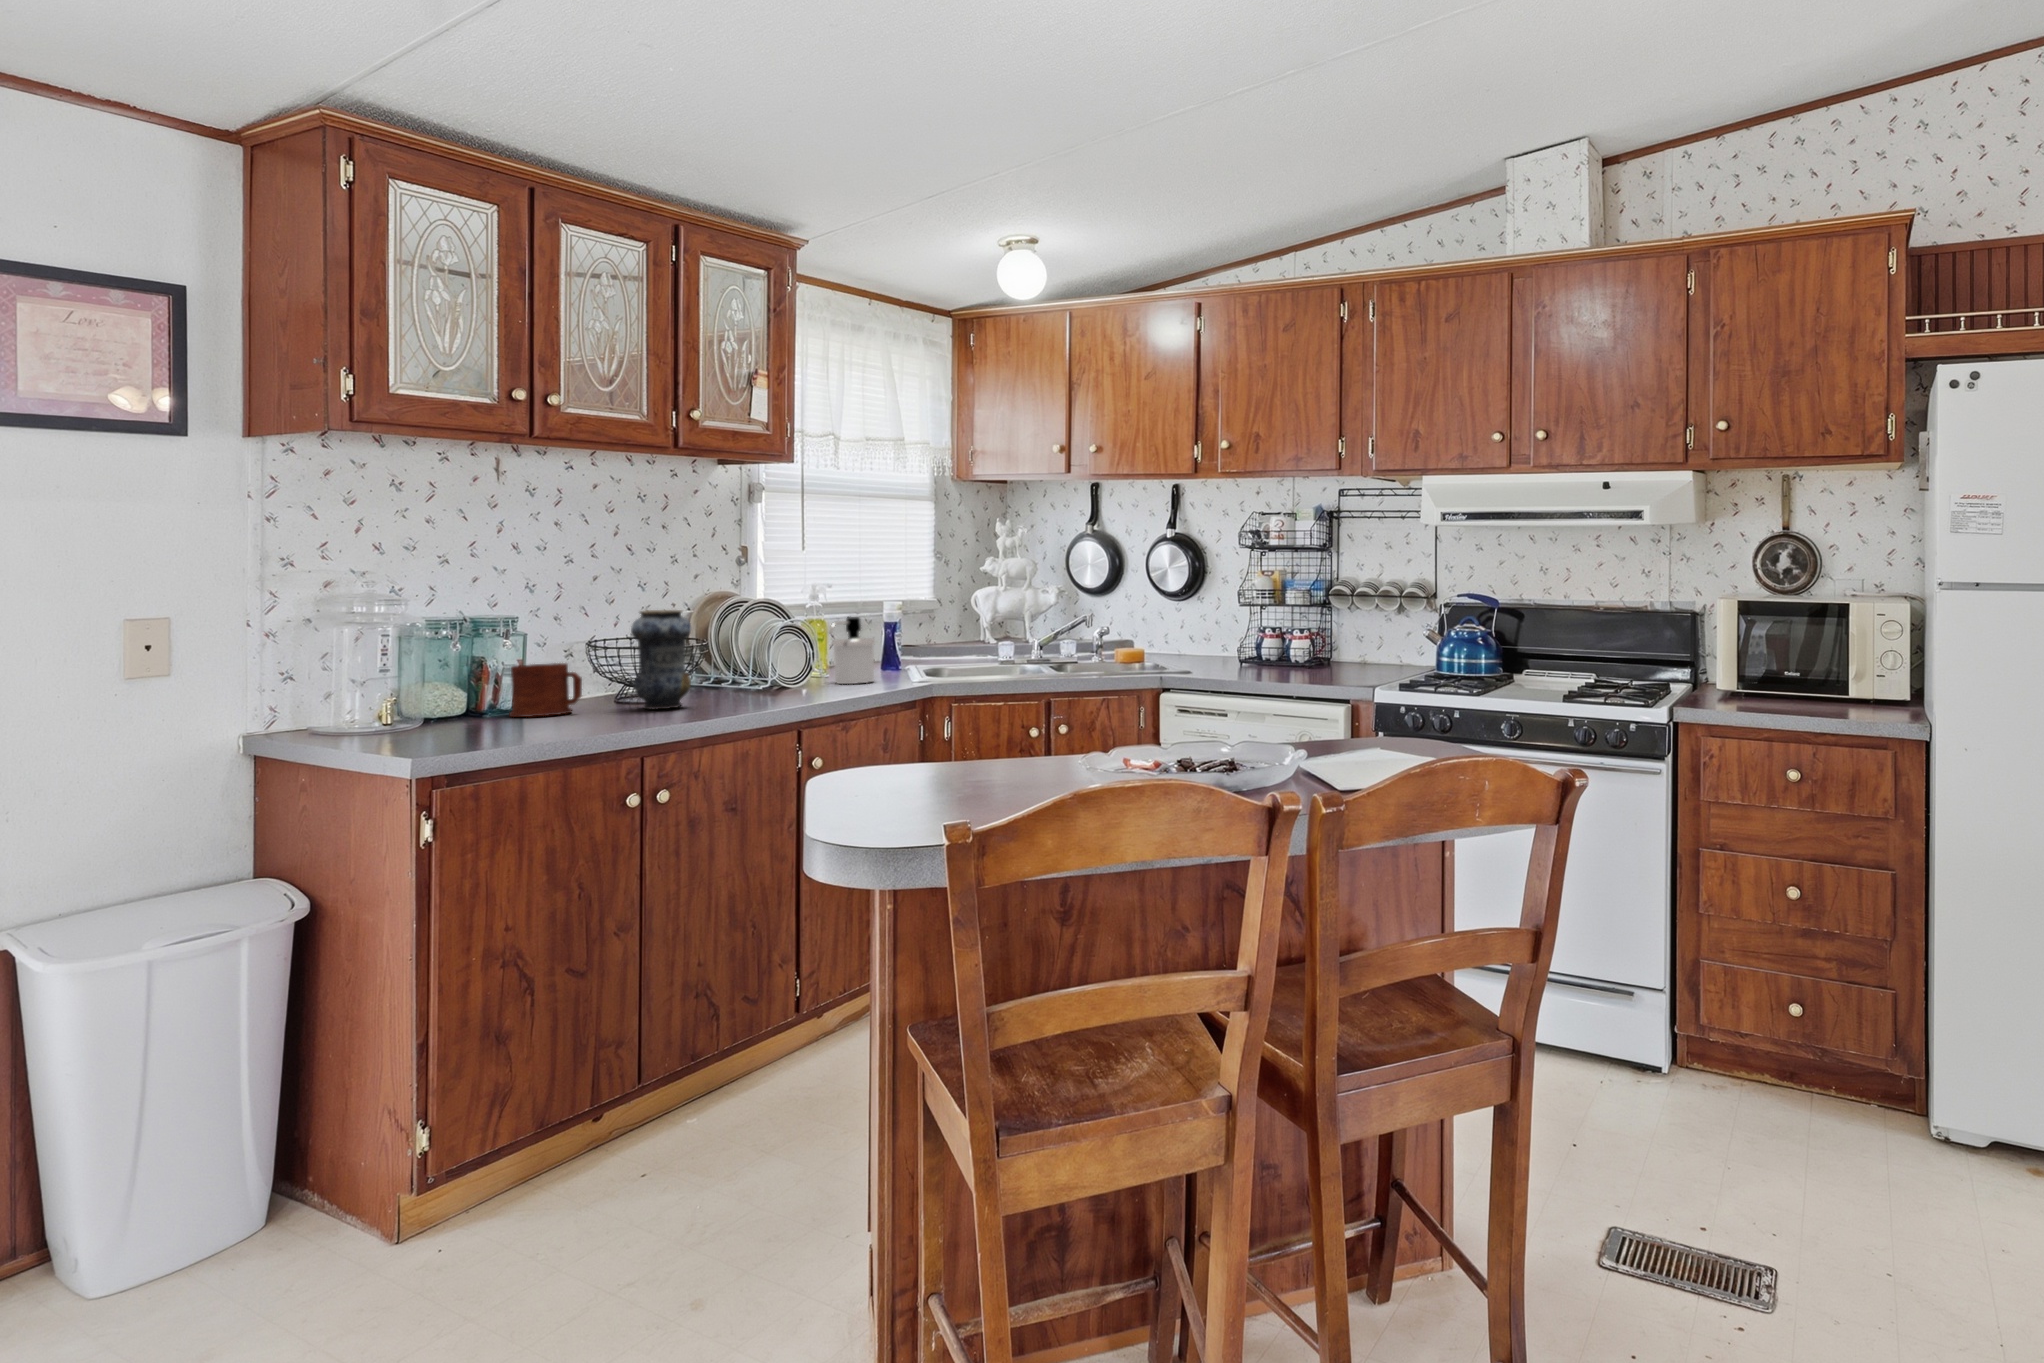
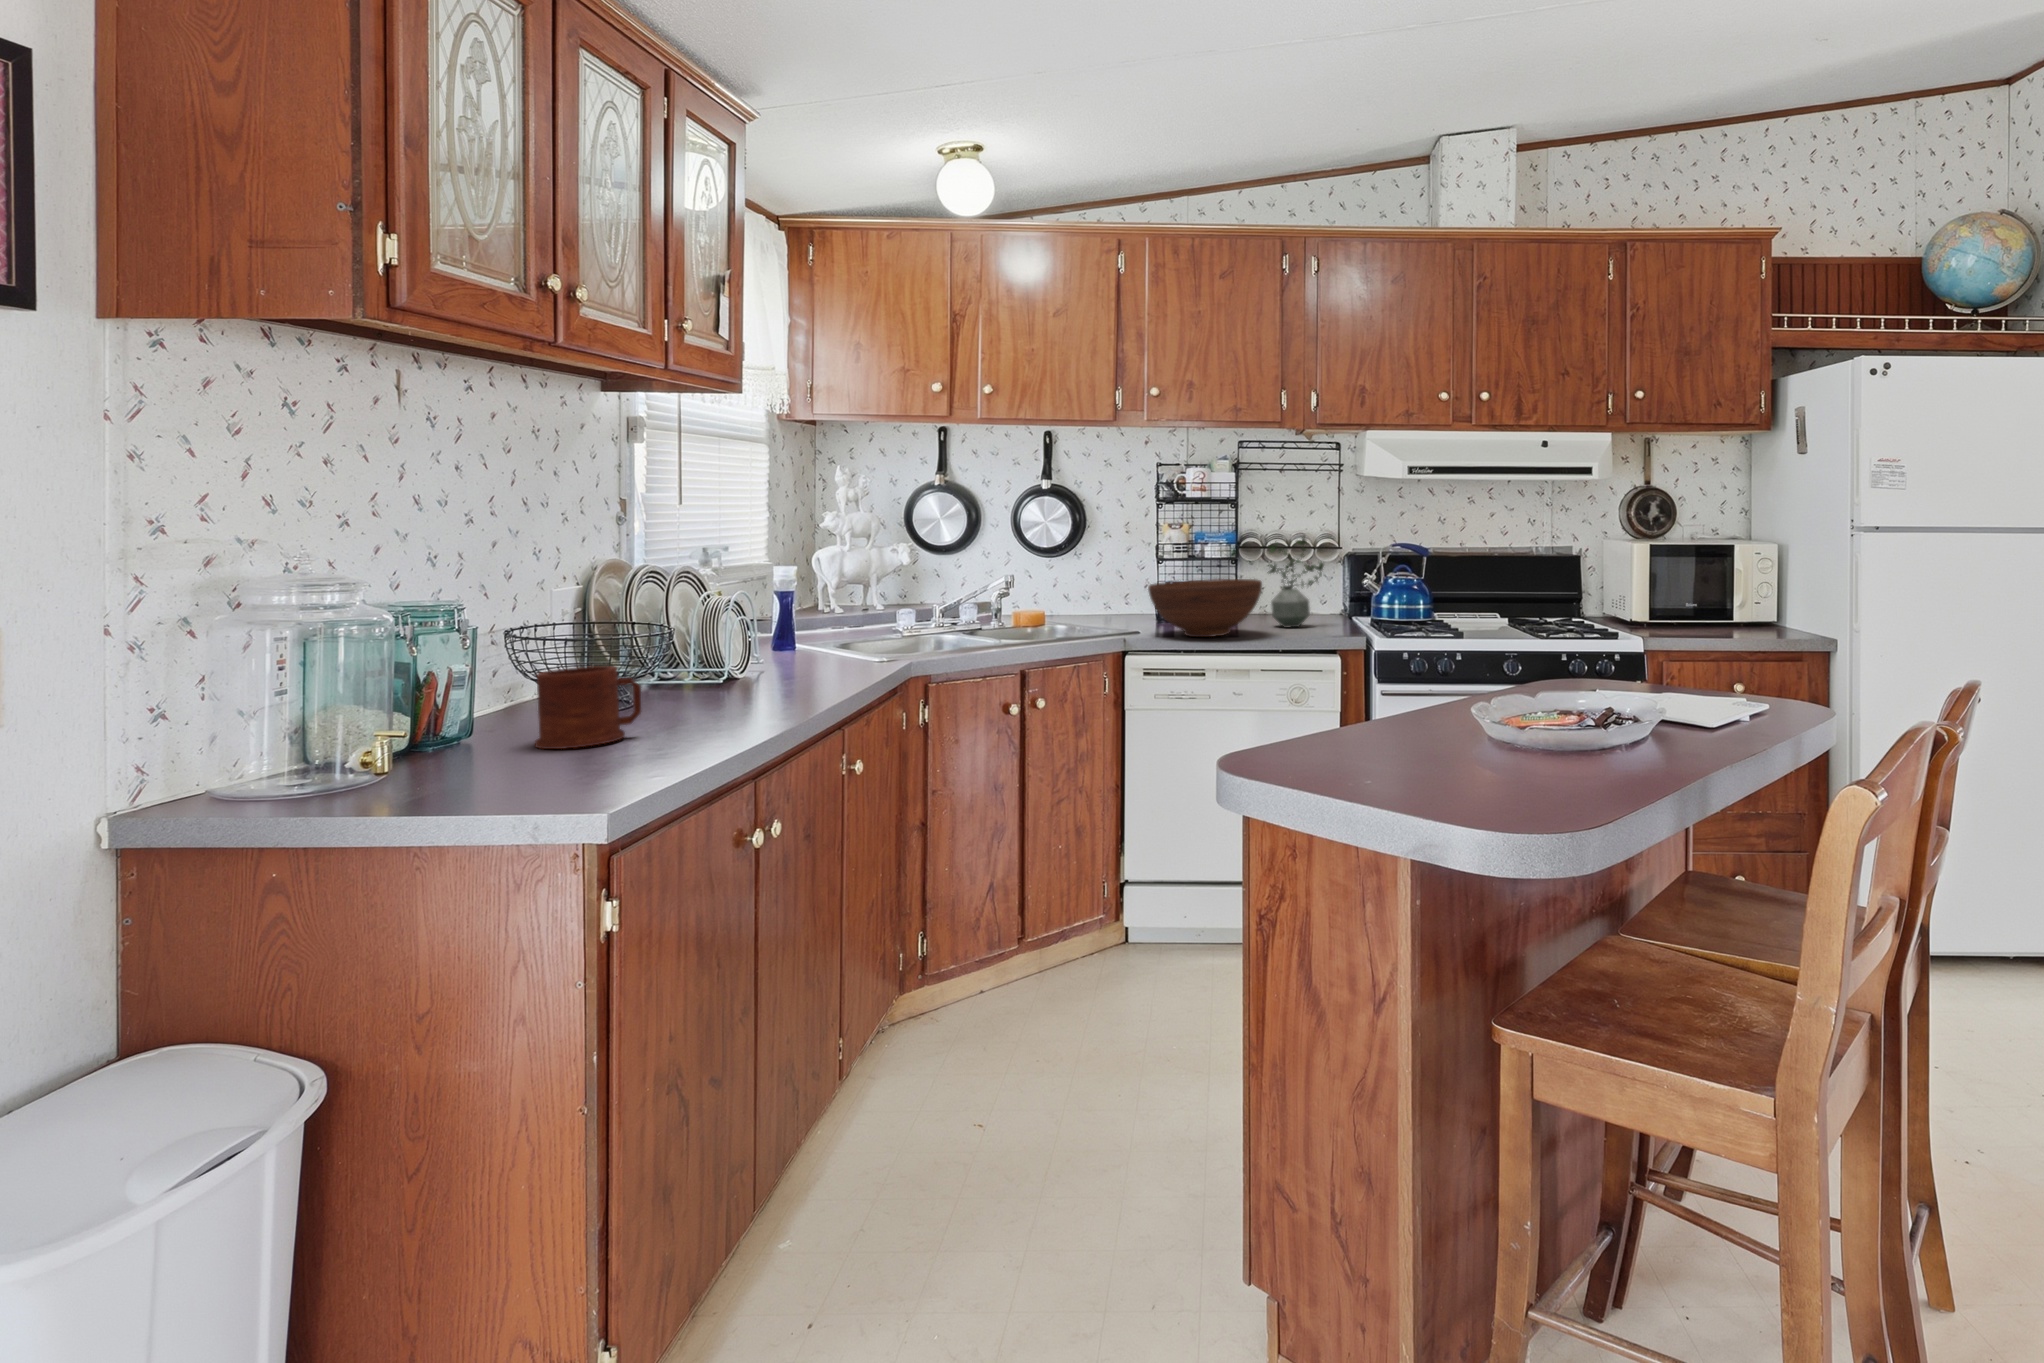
potted plant: none [1313,583,1374,674] -> present [1268,537,1324,628]
vase: present [631,610,691,709] -> none [686,585,766,721]
soap dispenser: present [829,617,875,684] -> none [801,586,854,670]
fruit bowl: none [1171,624,1280,677] -> present [1148,579,1262,637]

